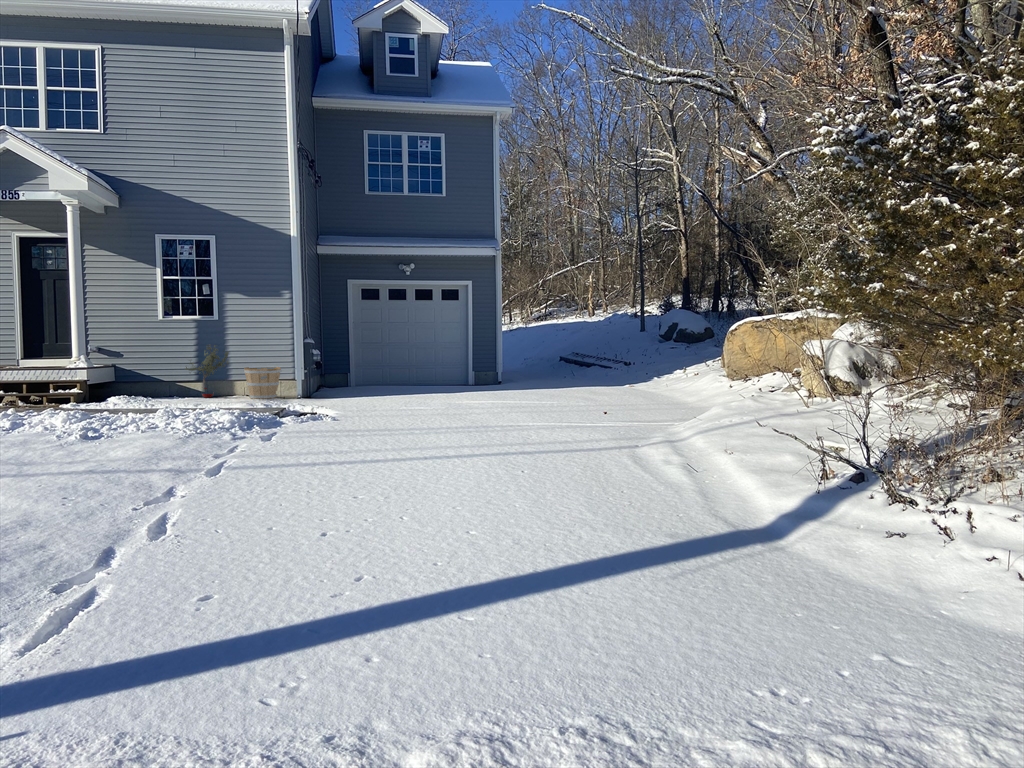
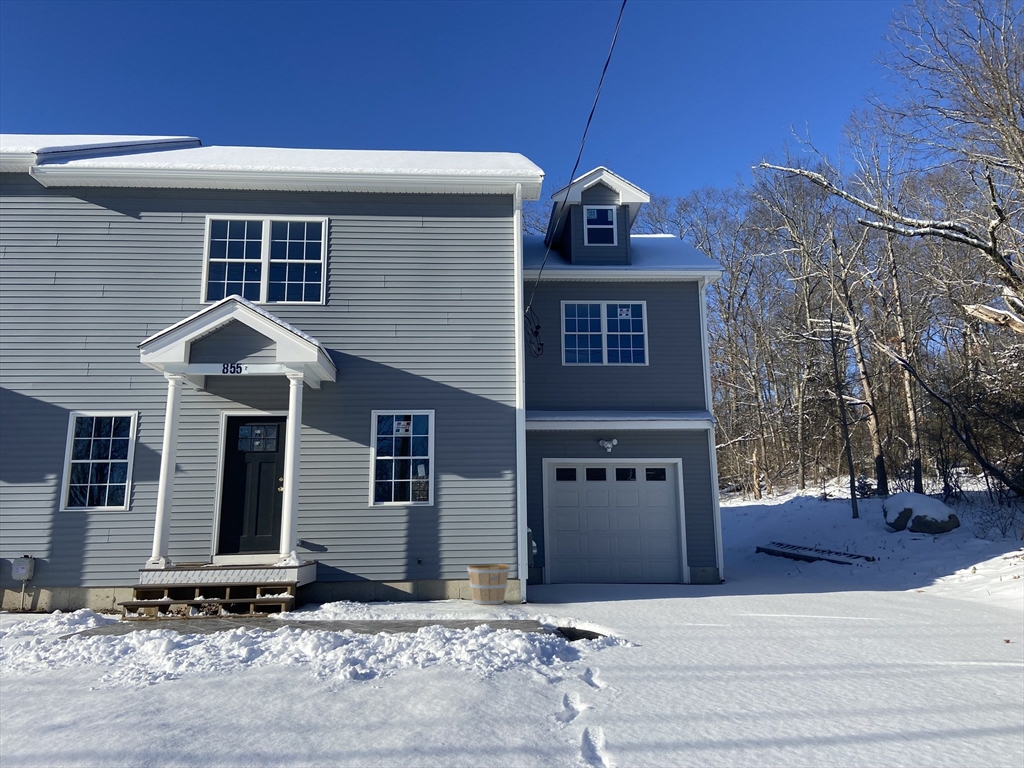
potted tree: present [186,345,229,398] -> none [398,537,451,603]

